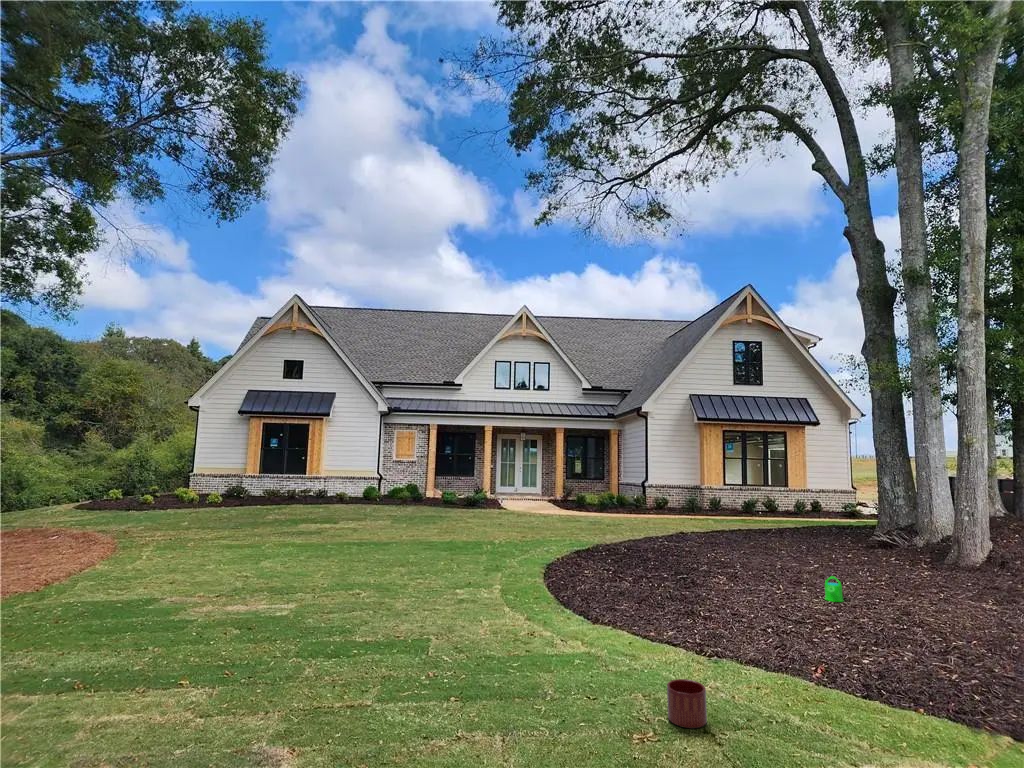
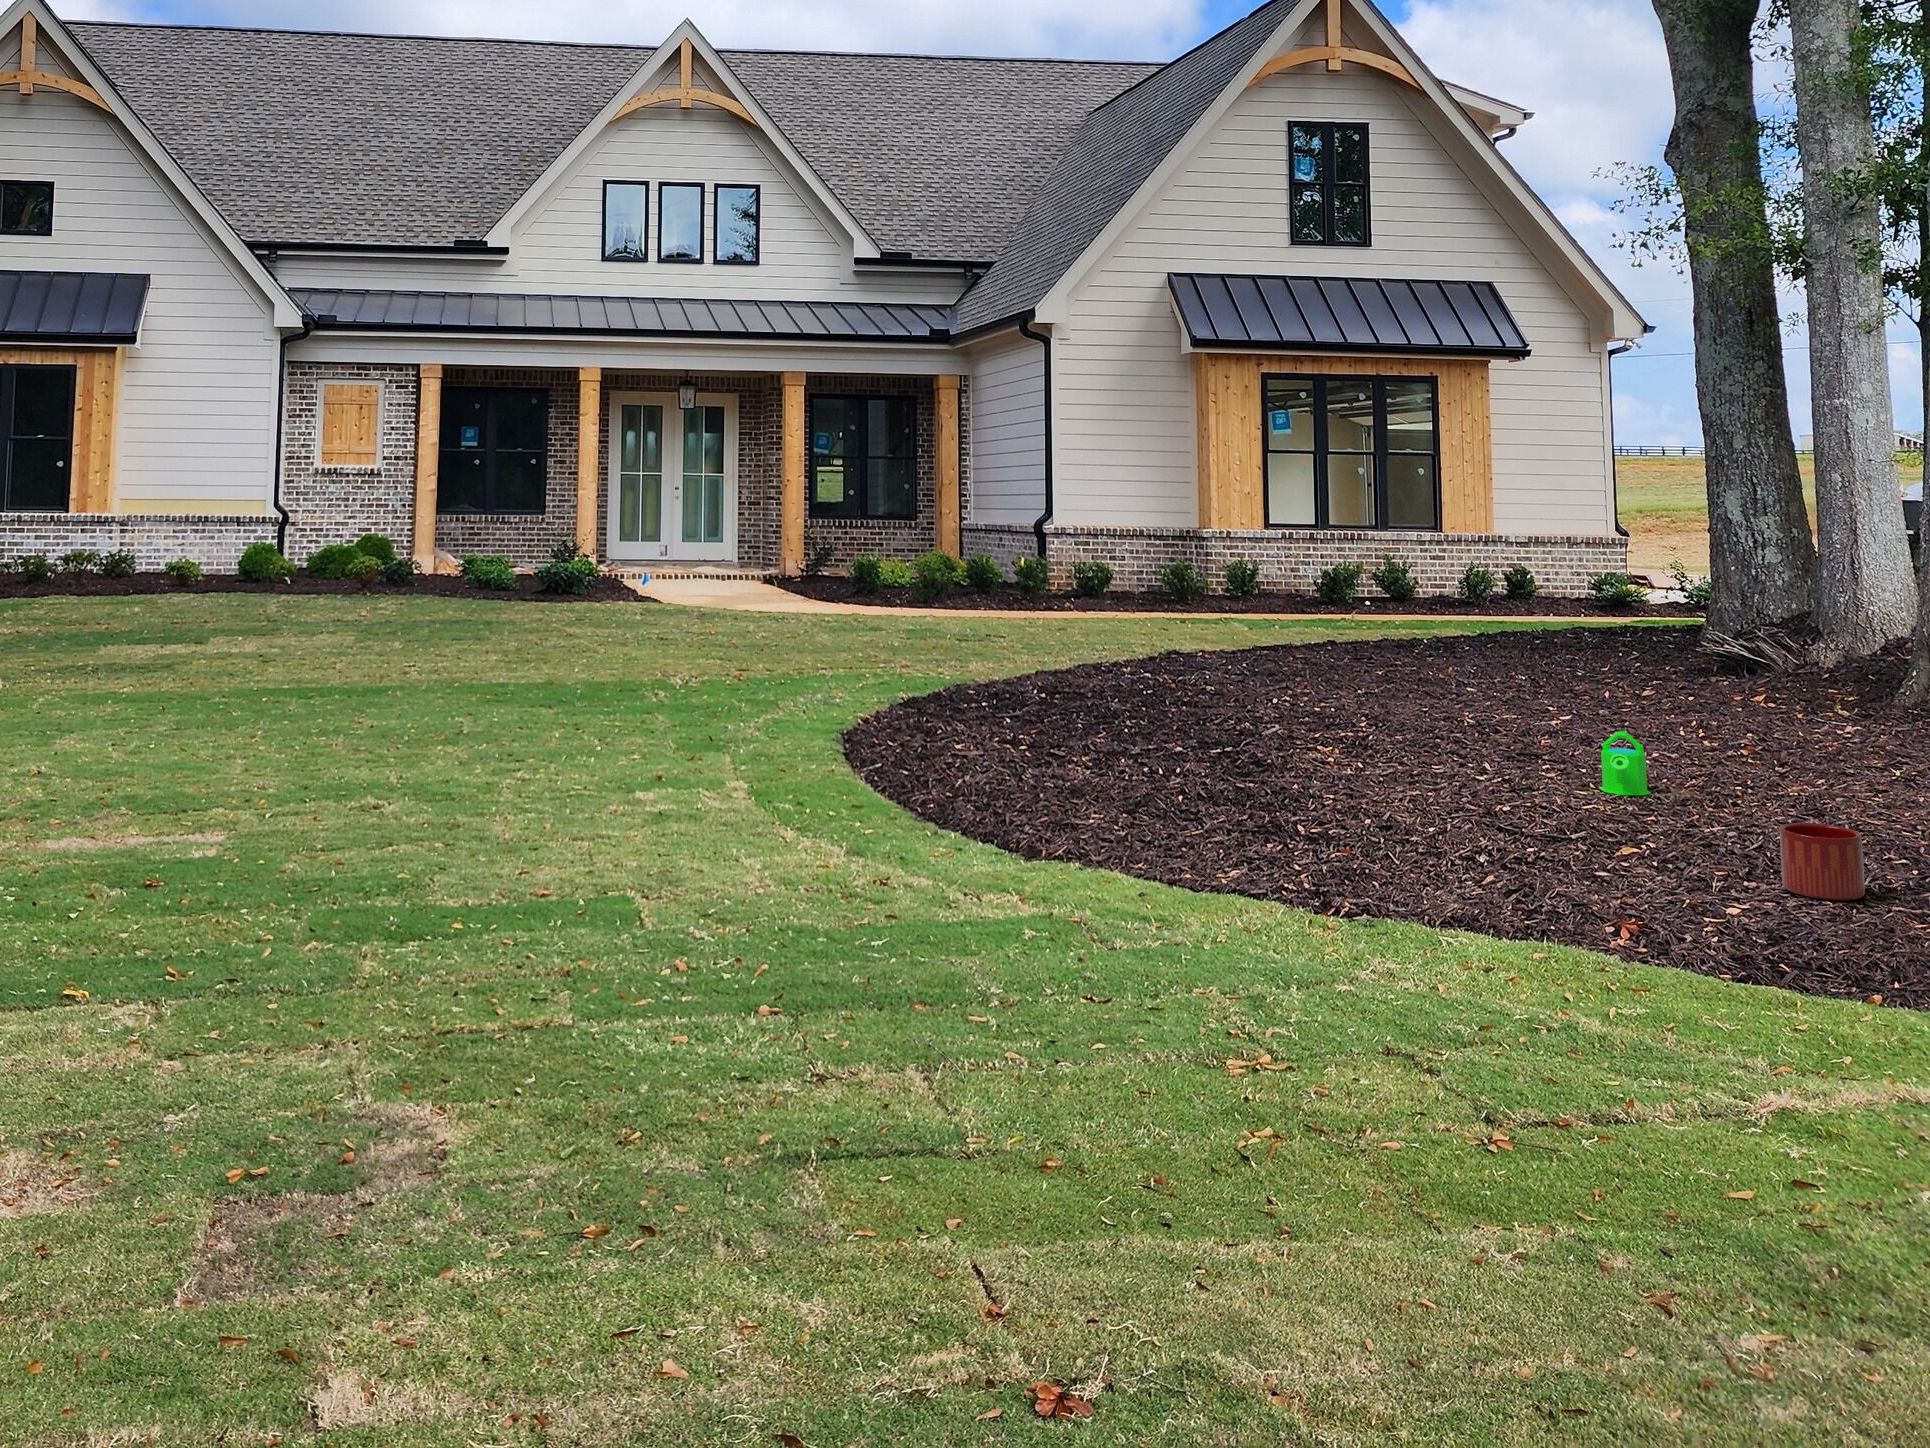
planter: present [667,679,707,728] -> present [1780,823,1865,901]

